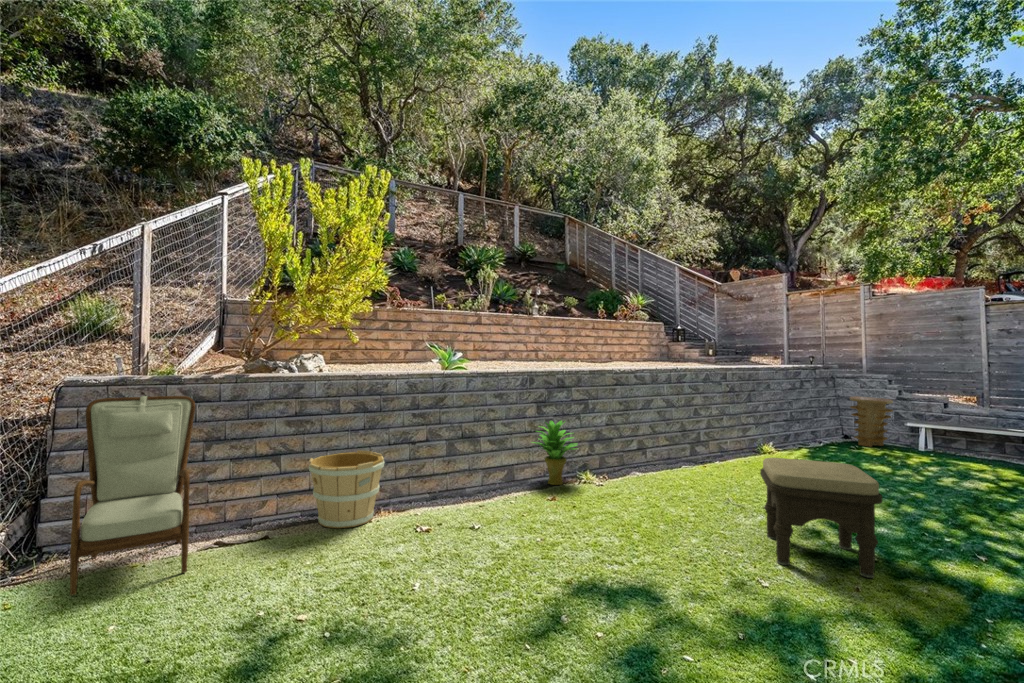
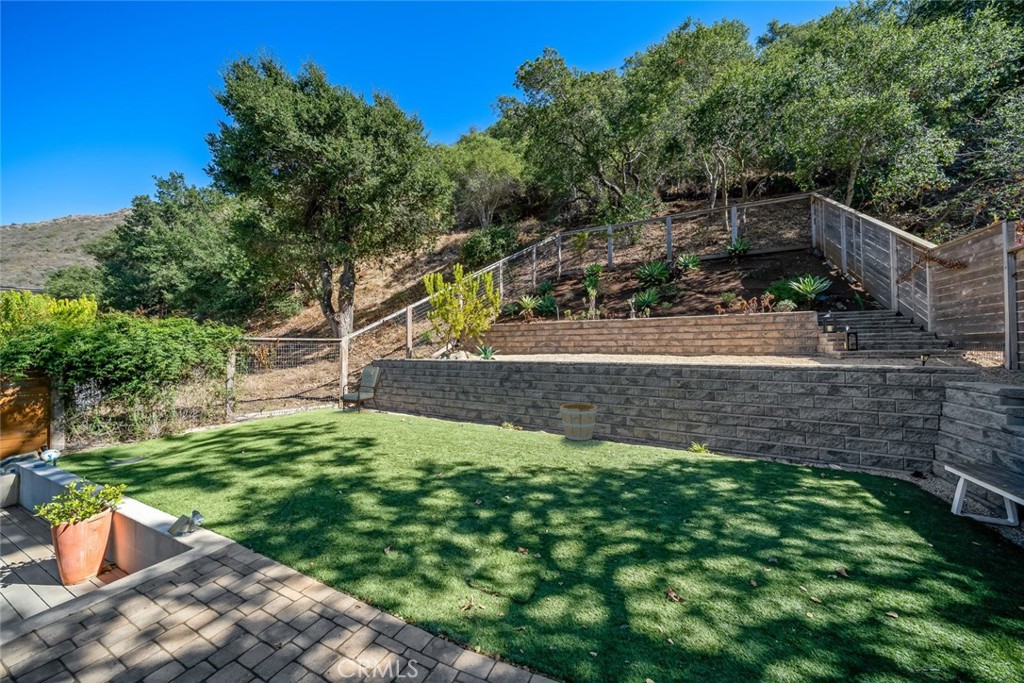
side table: present [850,396,893,447] -> none [885,417,975,505]
potted plant: present [532,421,577,485] -> none [475,388,501,424]
wooden bucket: present [309,451,384,528] -> present [560,403,597,441]
ottoman: present [760,458,882,578] -> none [395,414,452,476]

